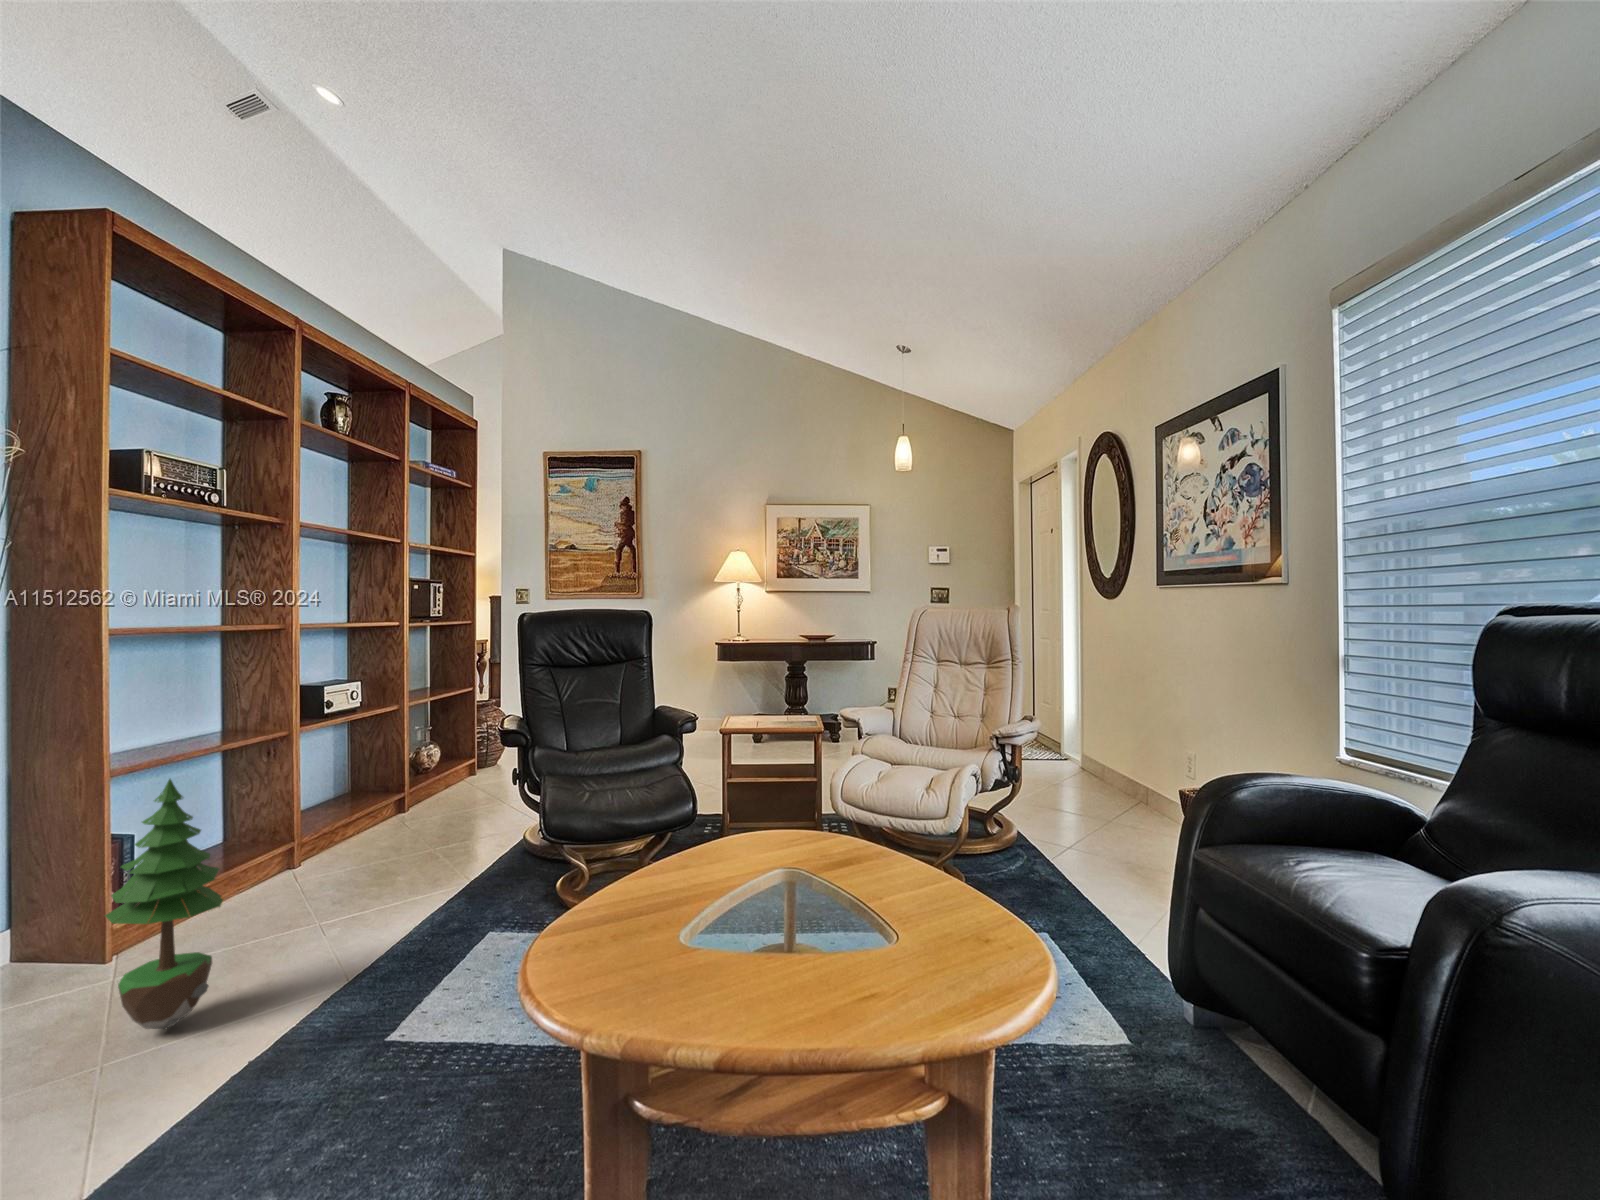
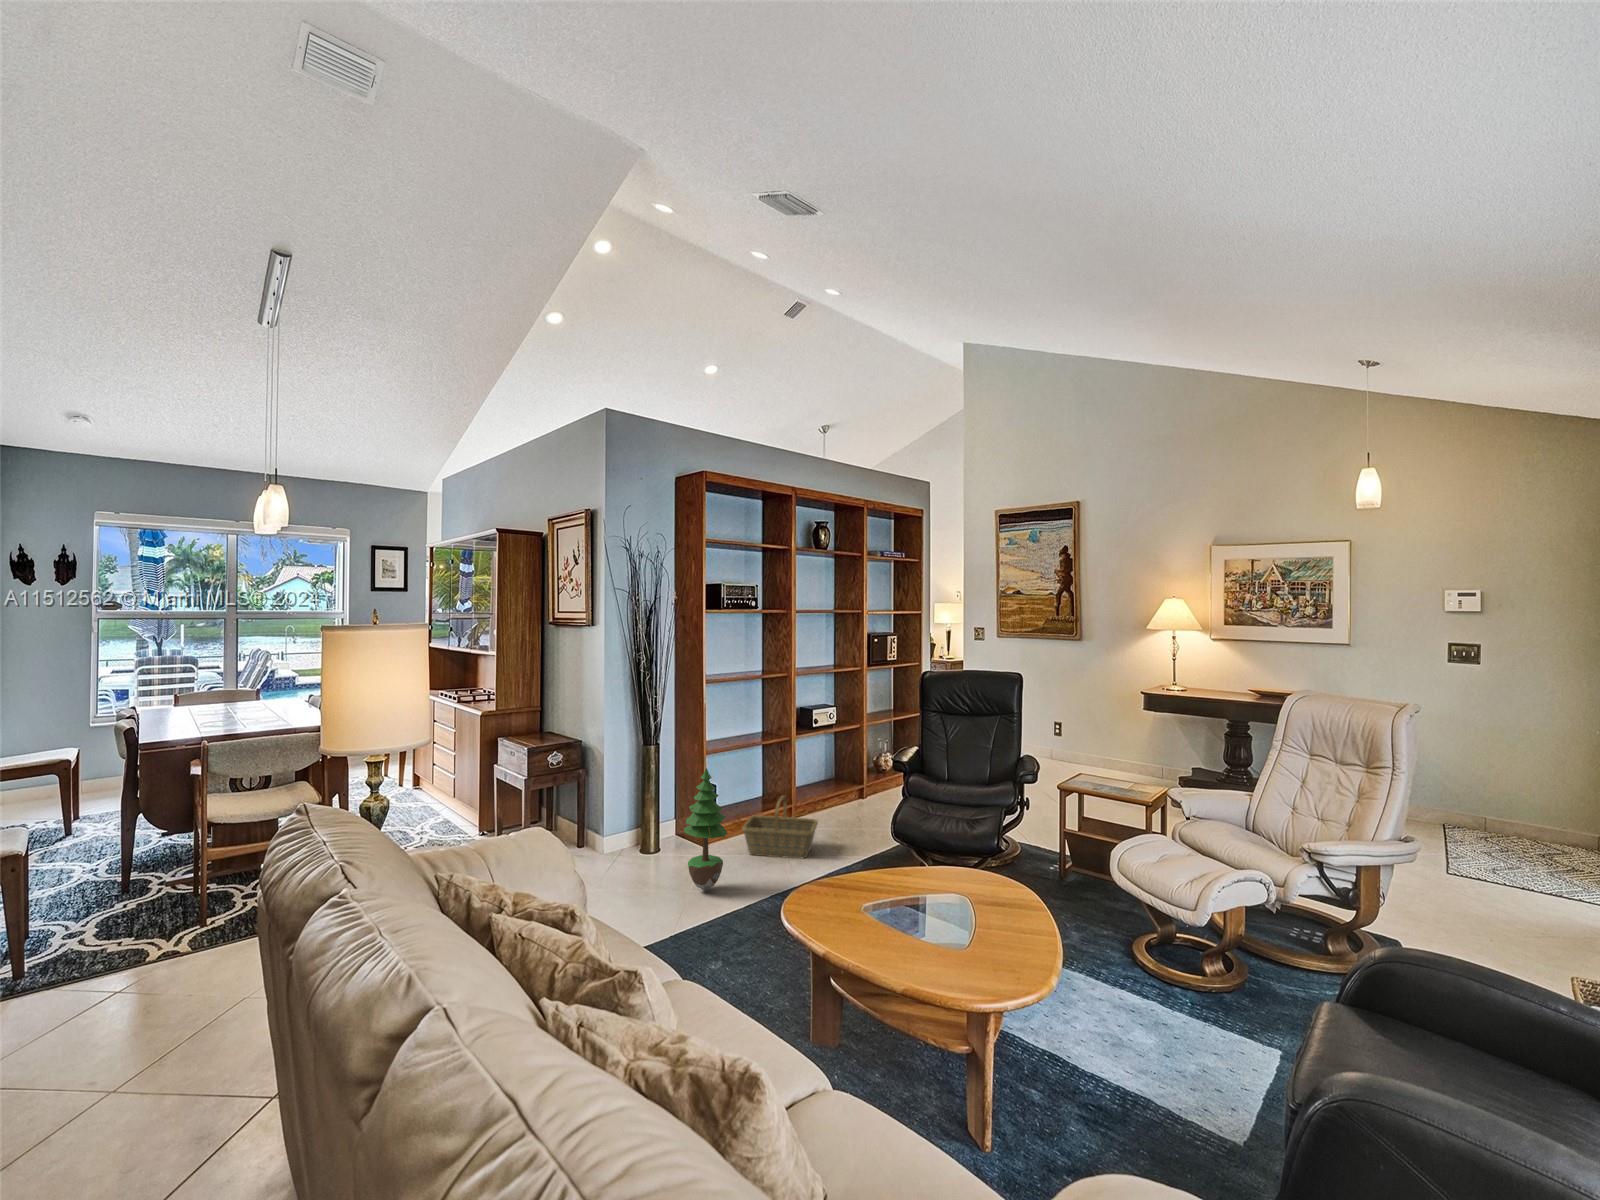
basket: none [222,818,373,936] -> present [742,795,818,858]

